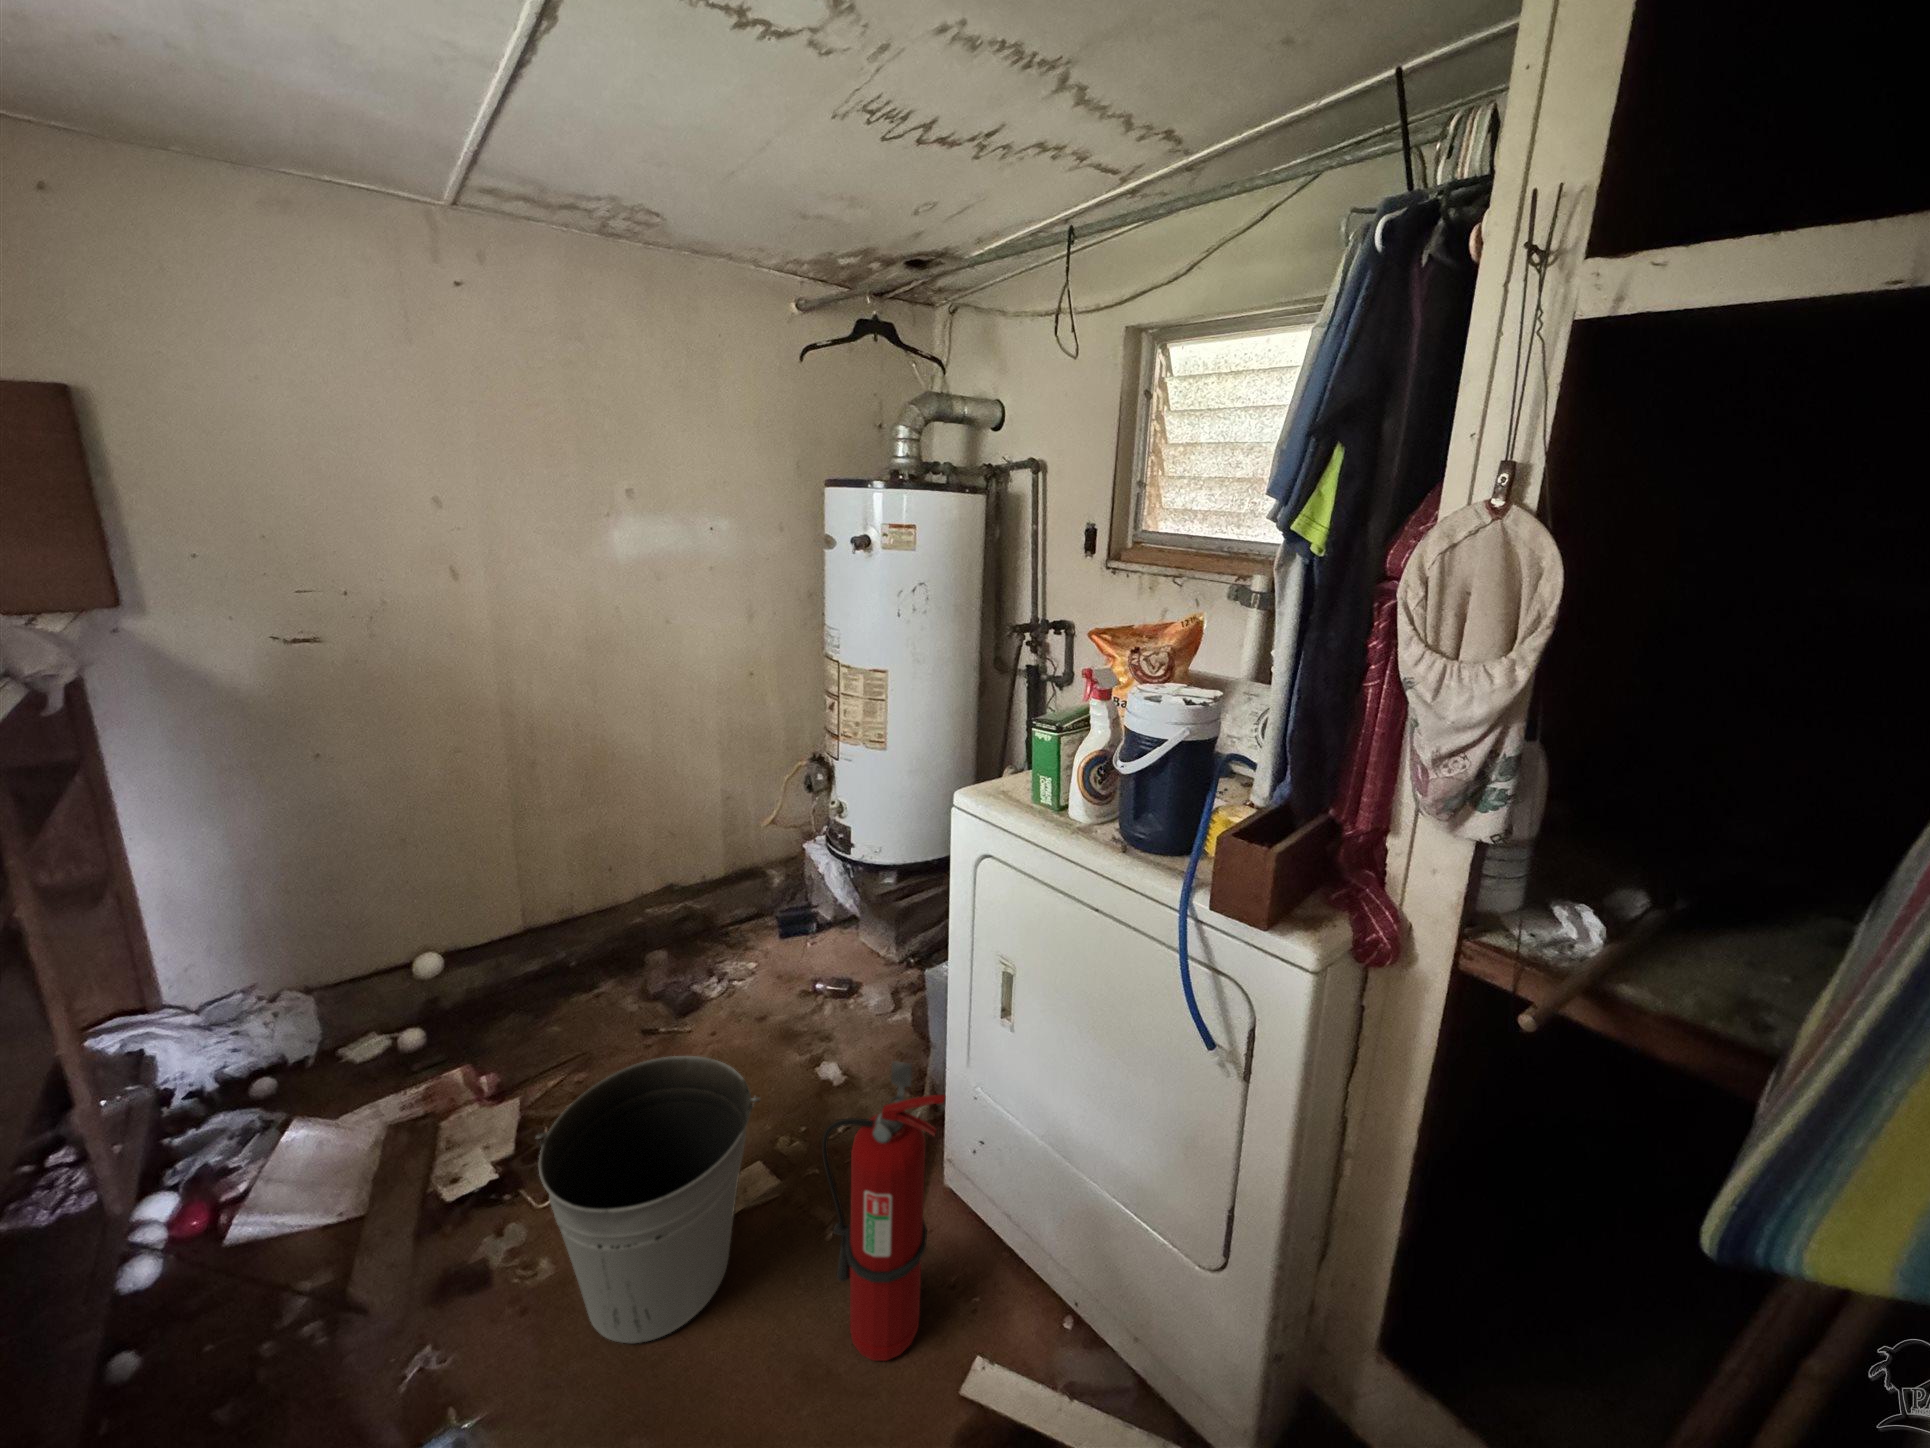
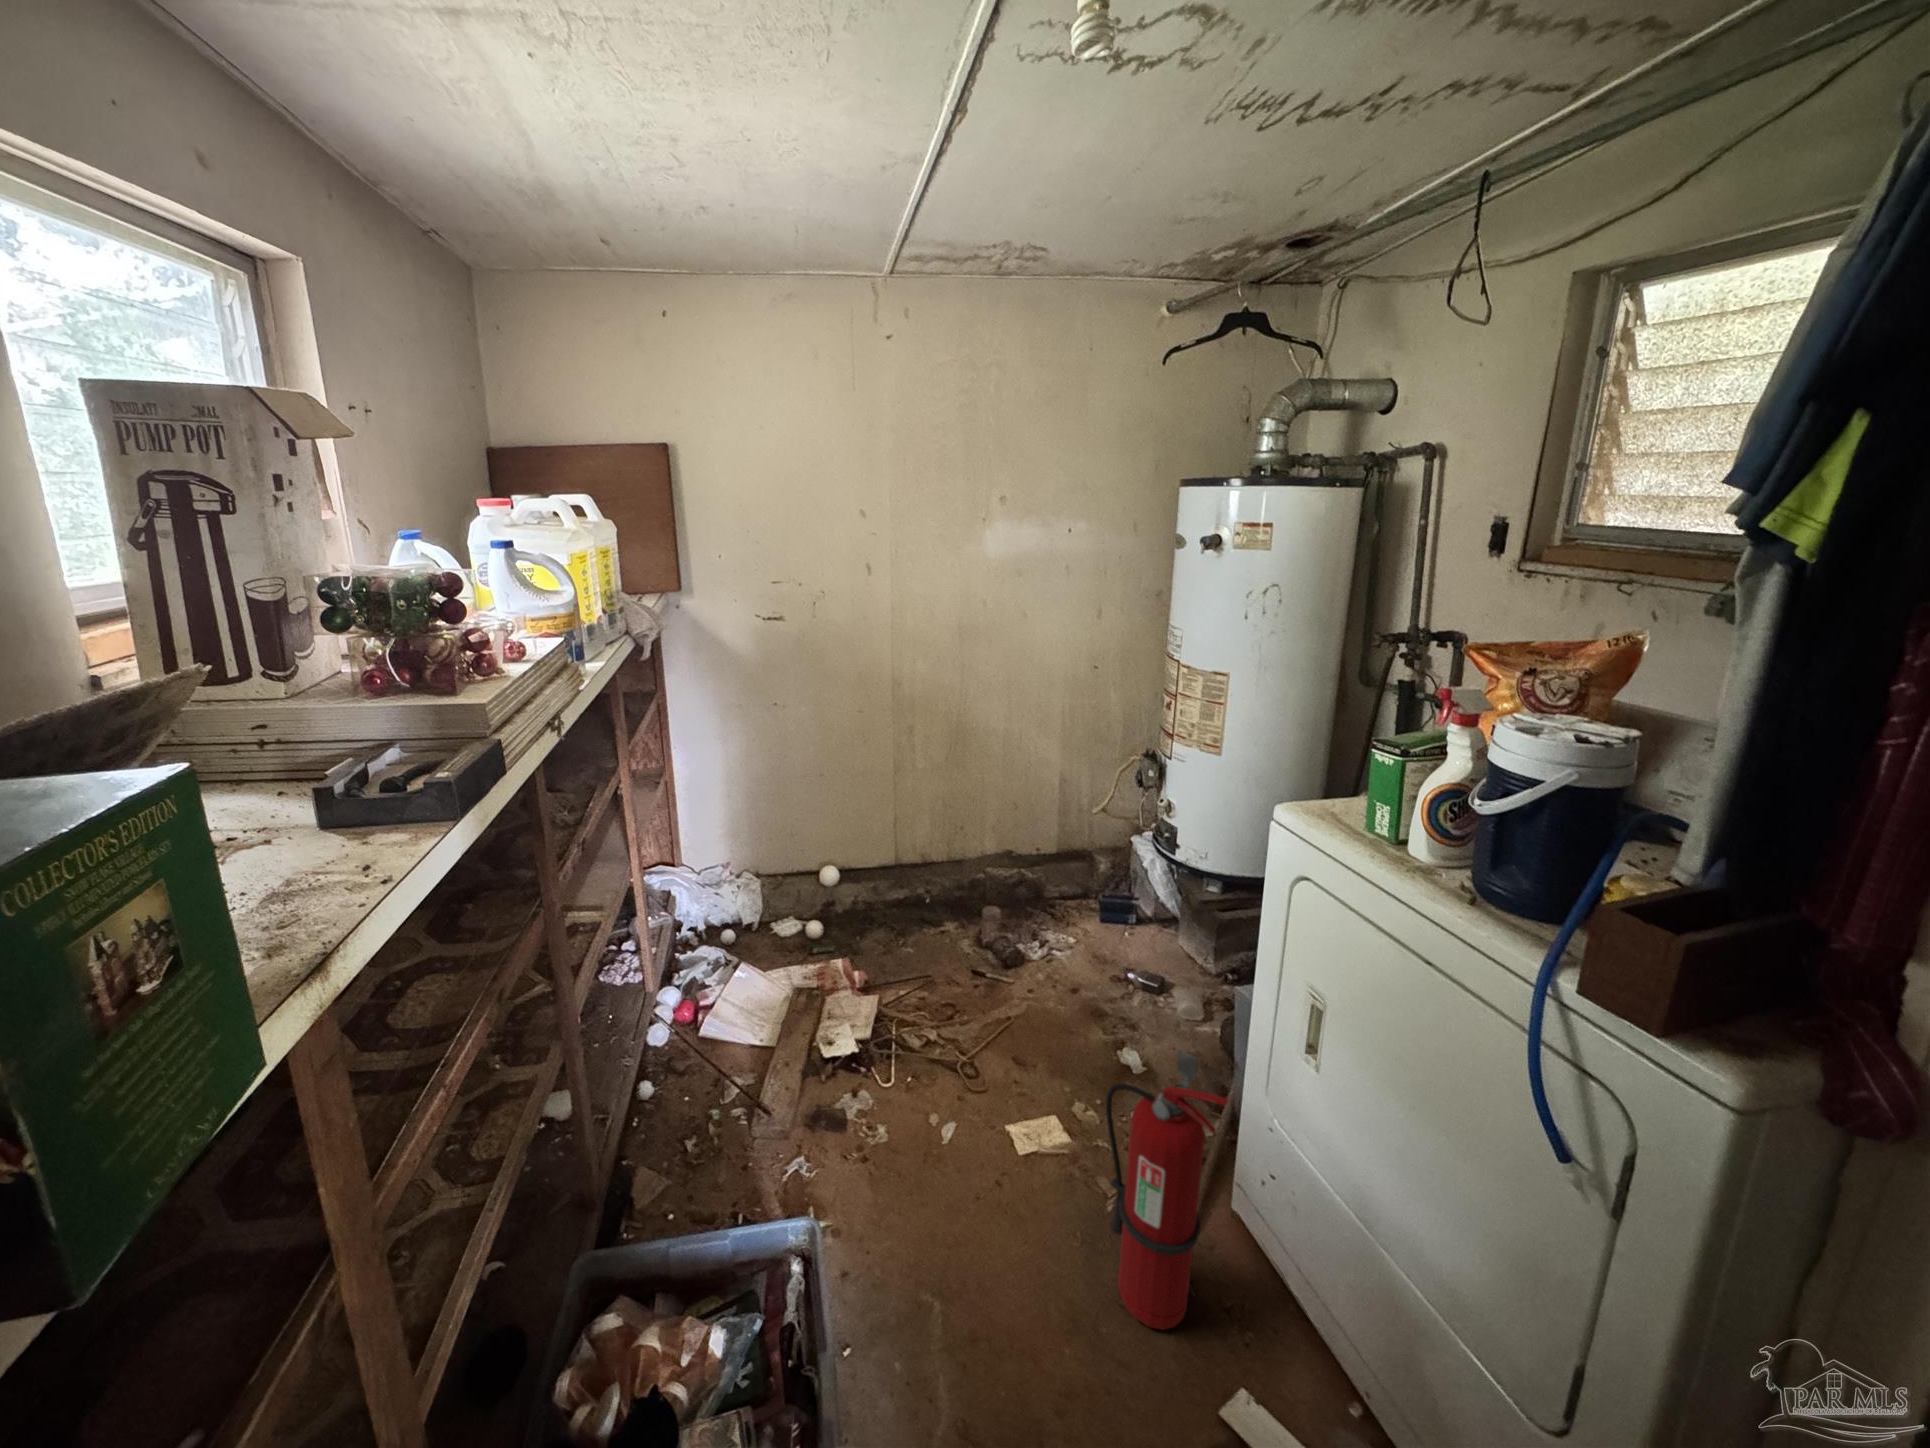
bucket: present [536,1056,760,1343] -> none [899,978,1060,1200]

